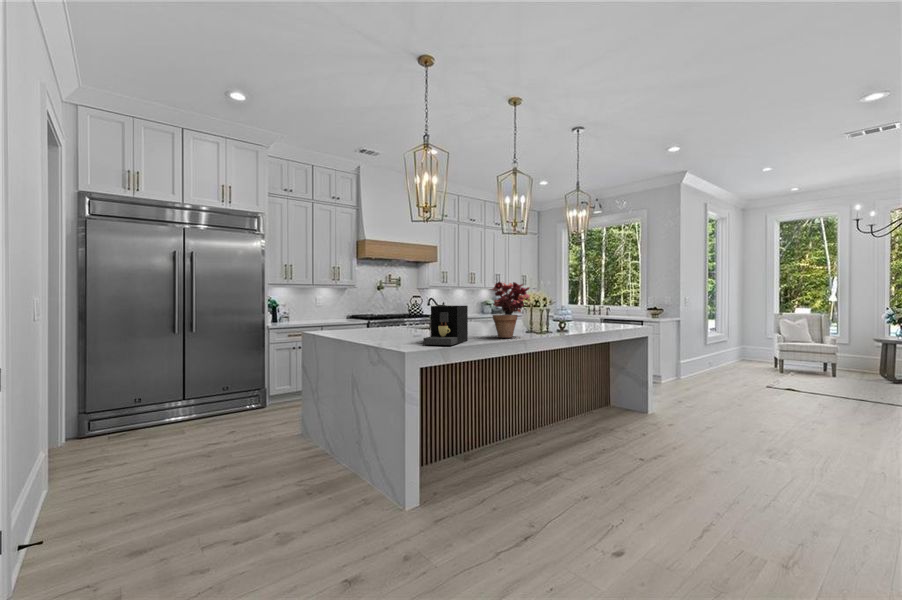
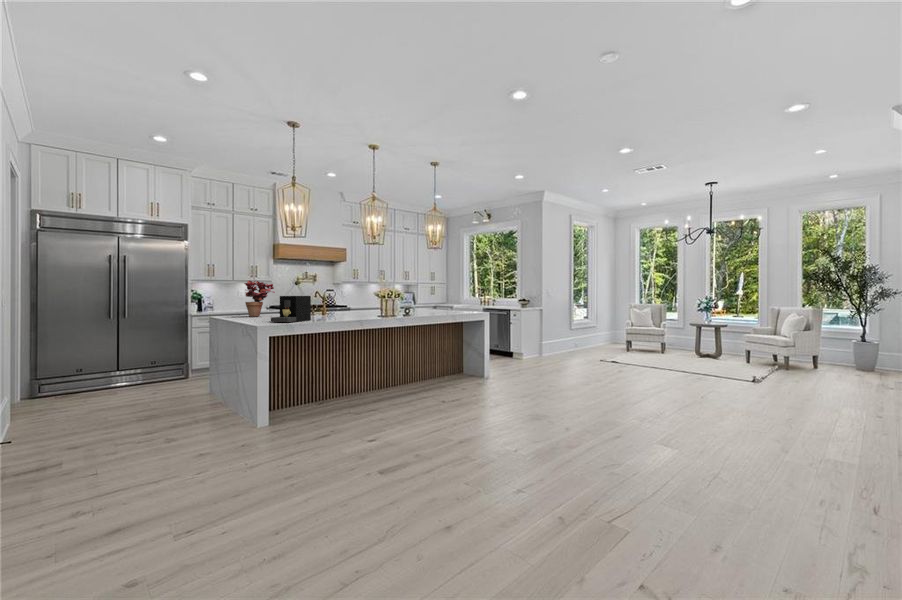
potted plant: present [490,282,530,338] -> present [244,281,275,317]

